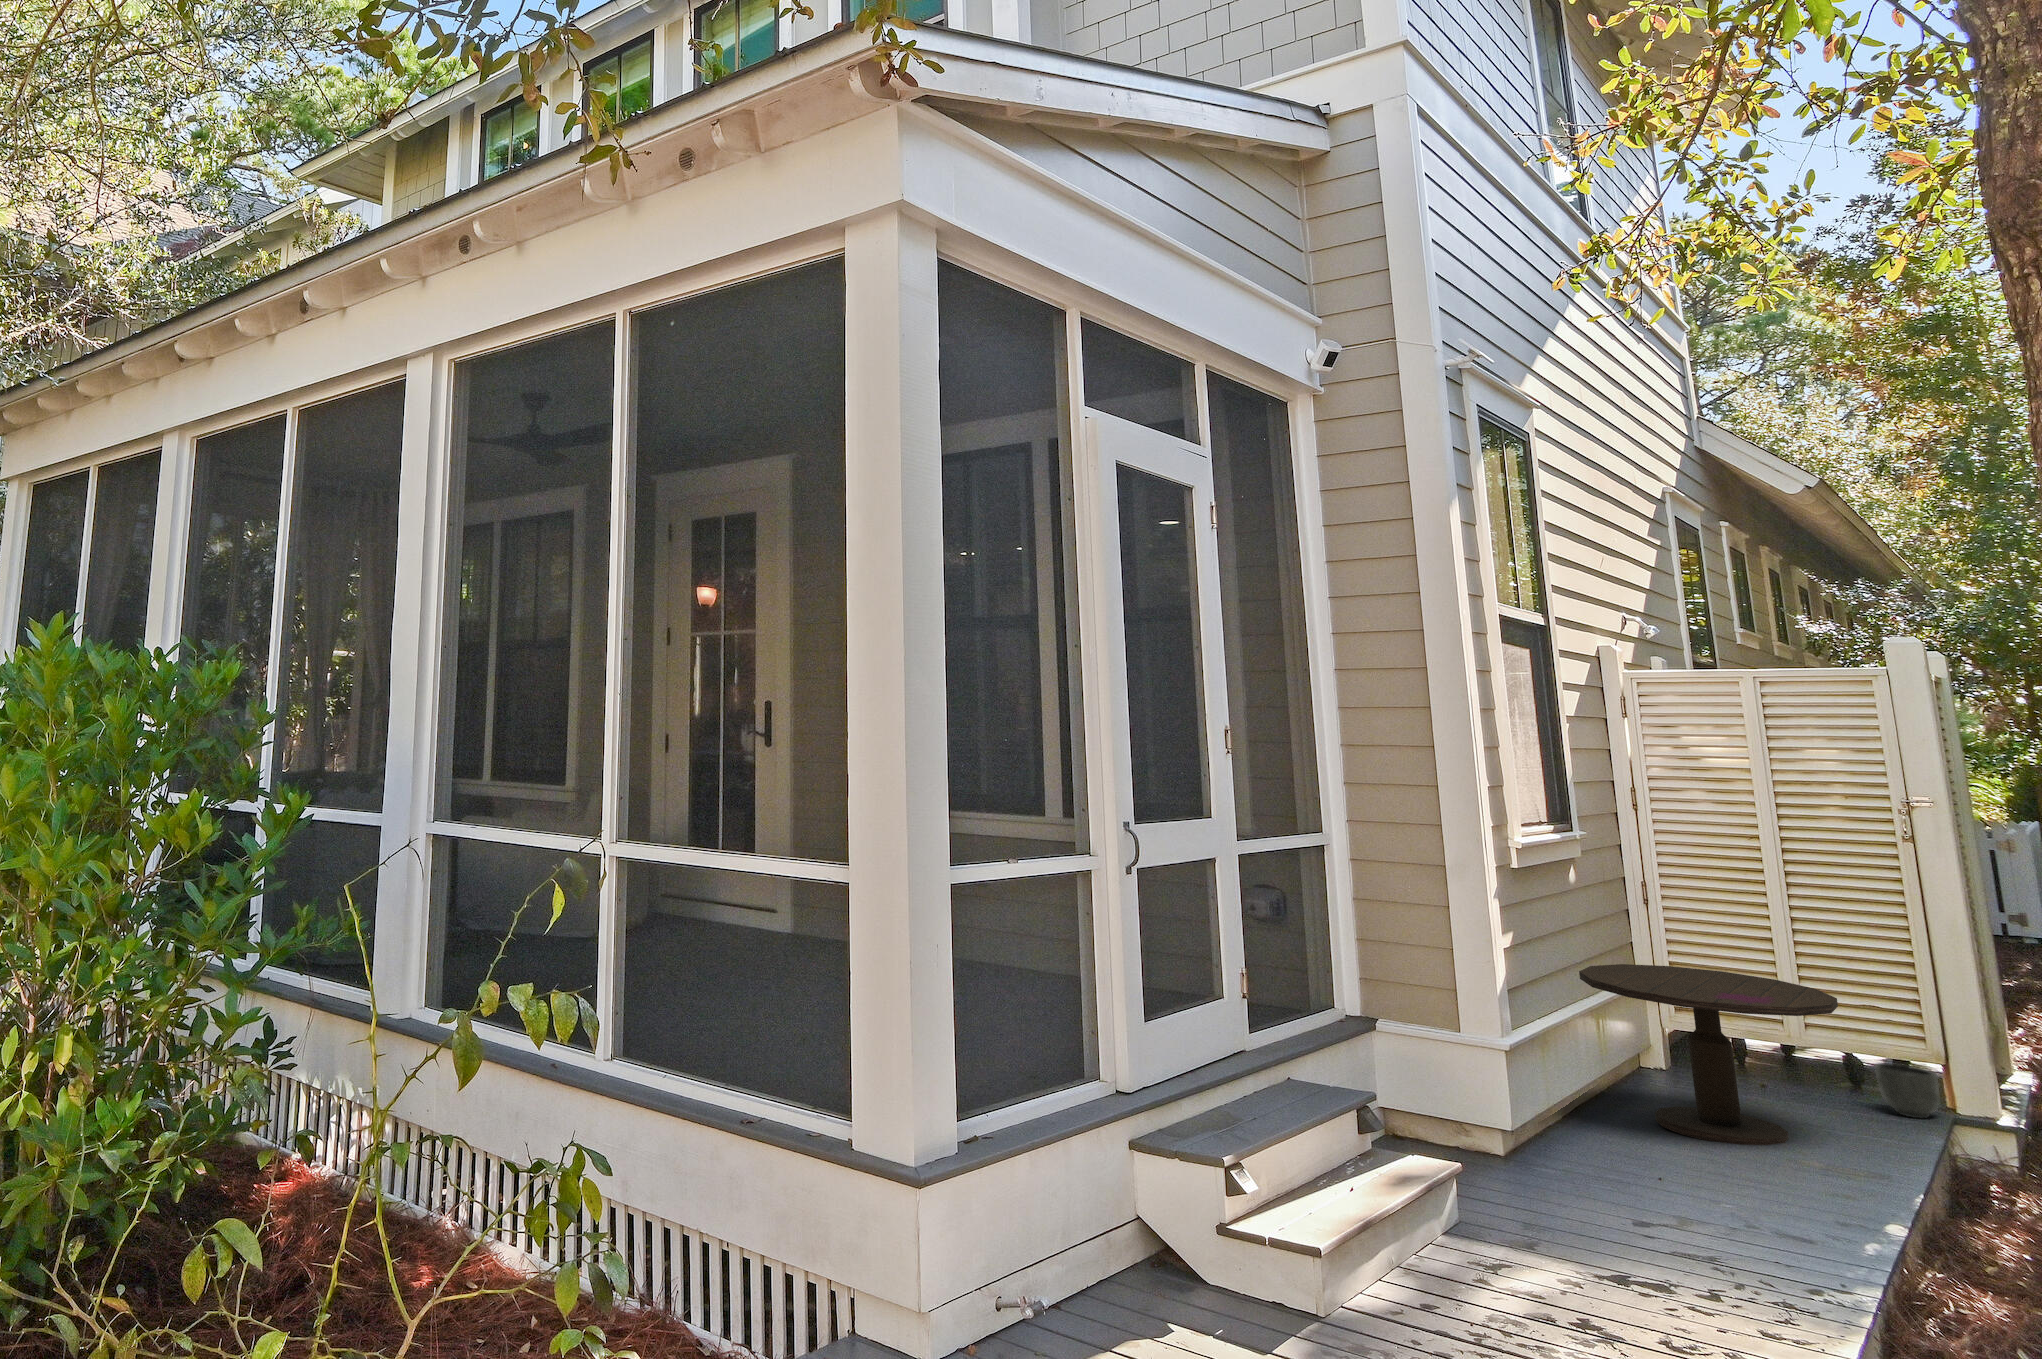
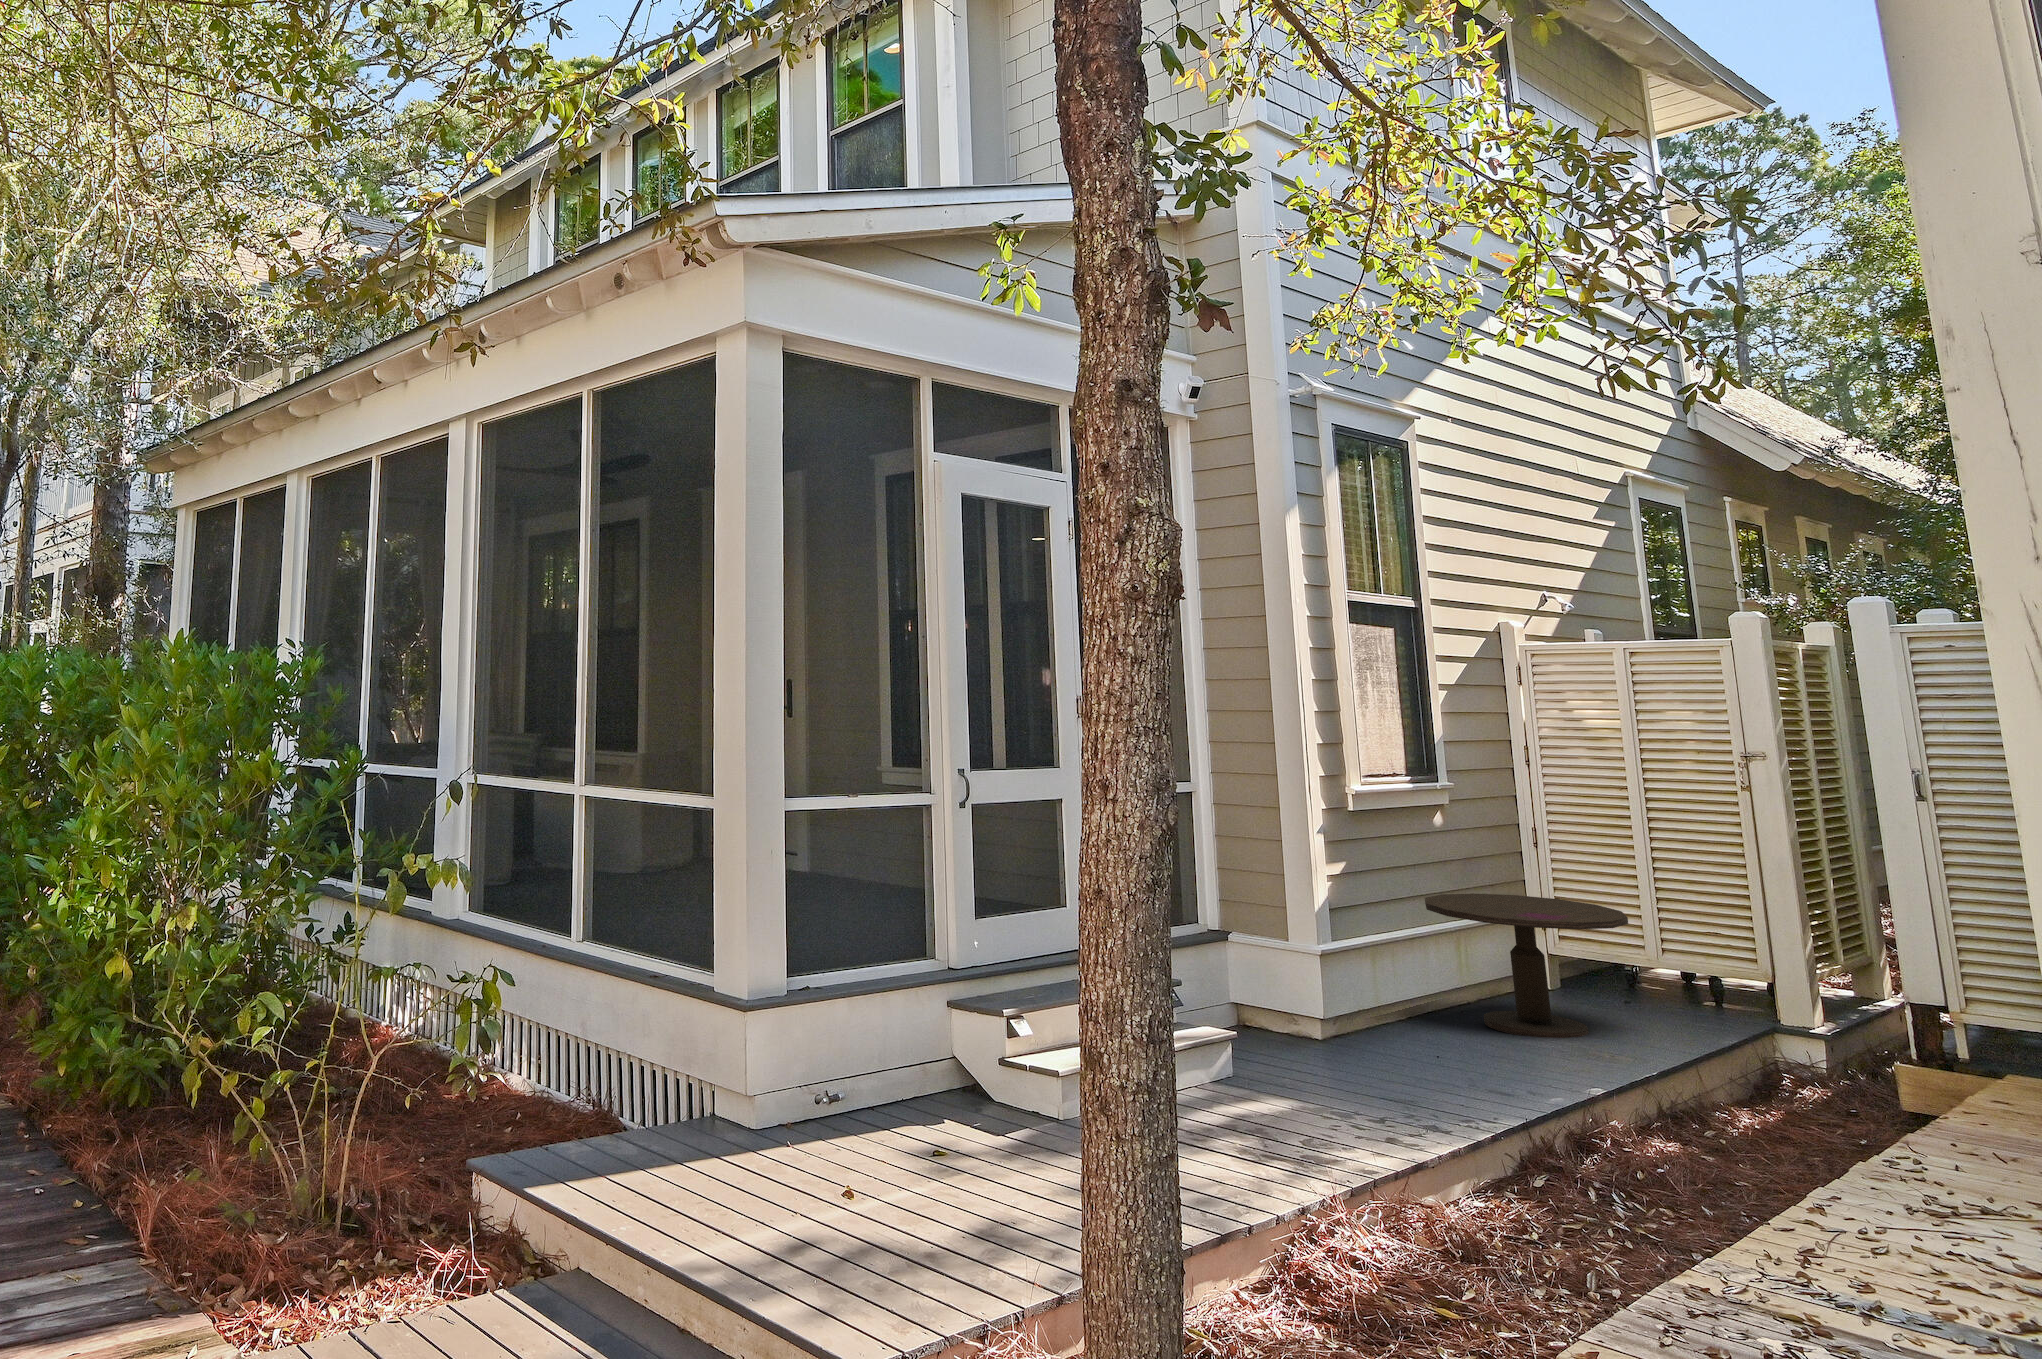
planter: present [1875,1063,1939,1118] -> none [1694,978,1746,1023]

